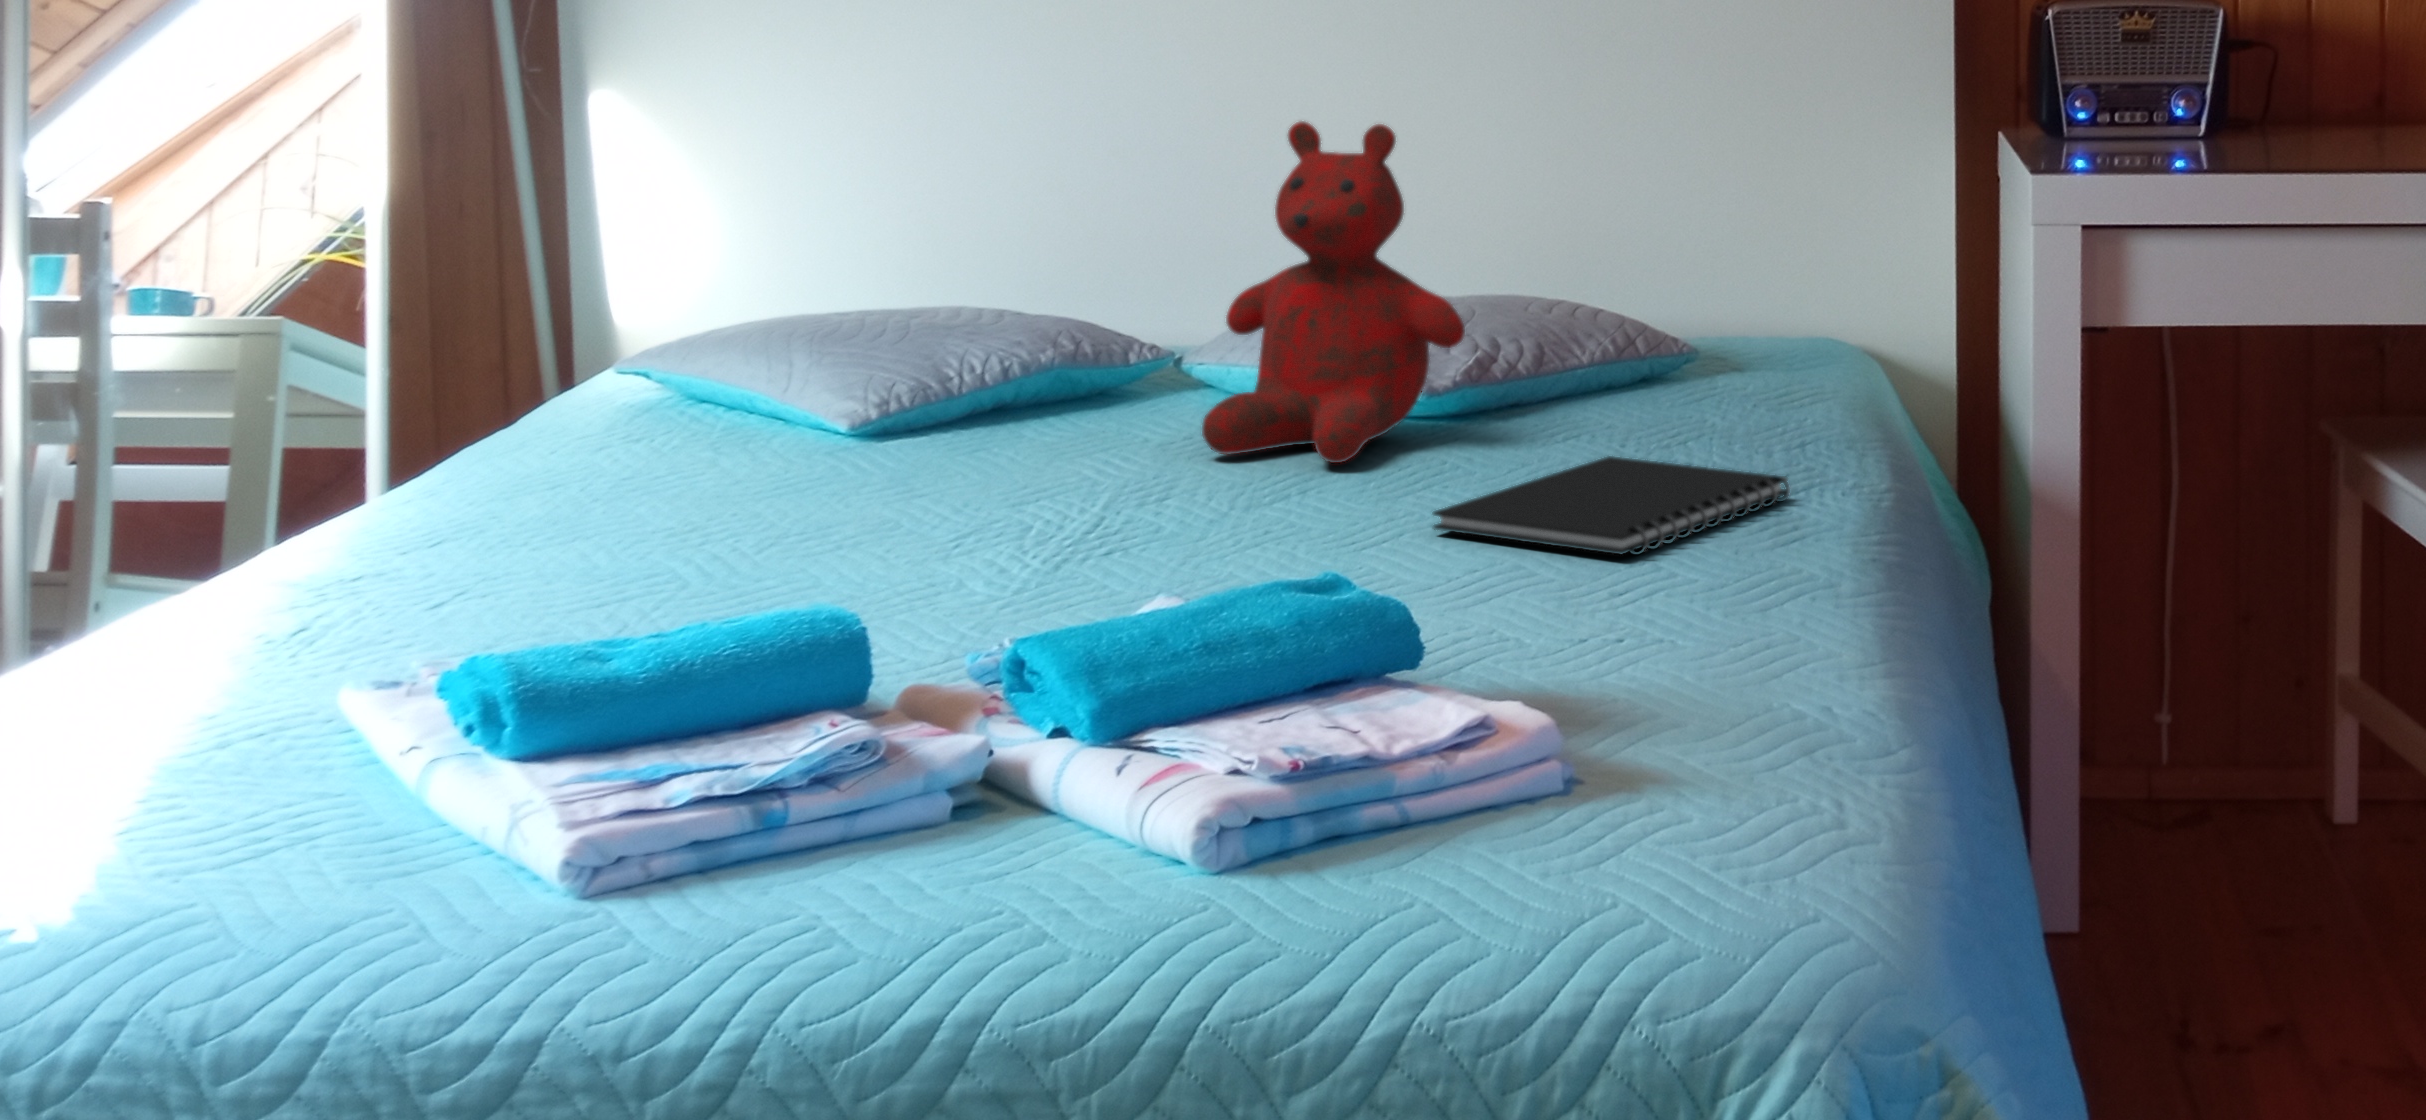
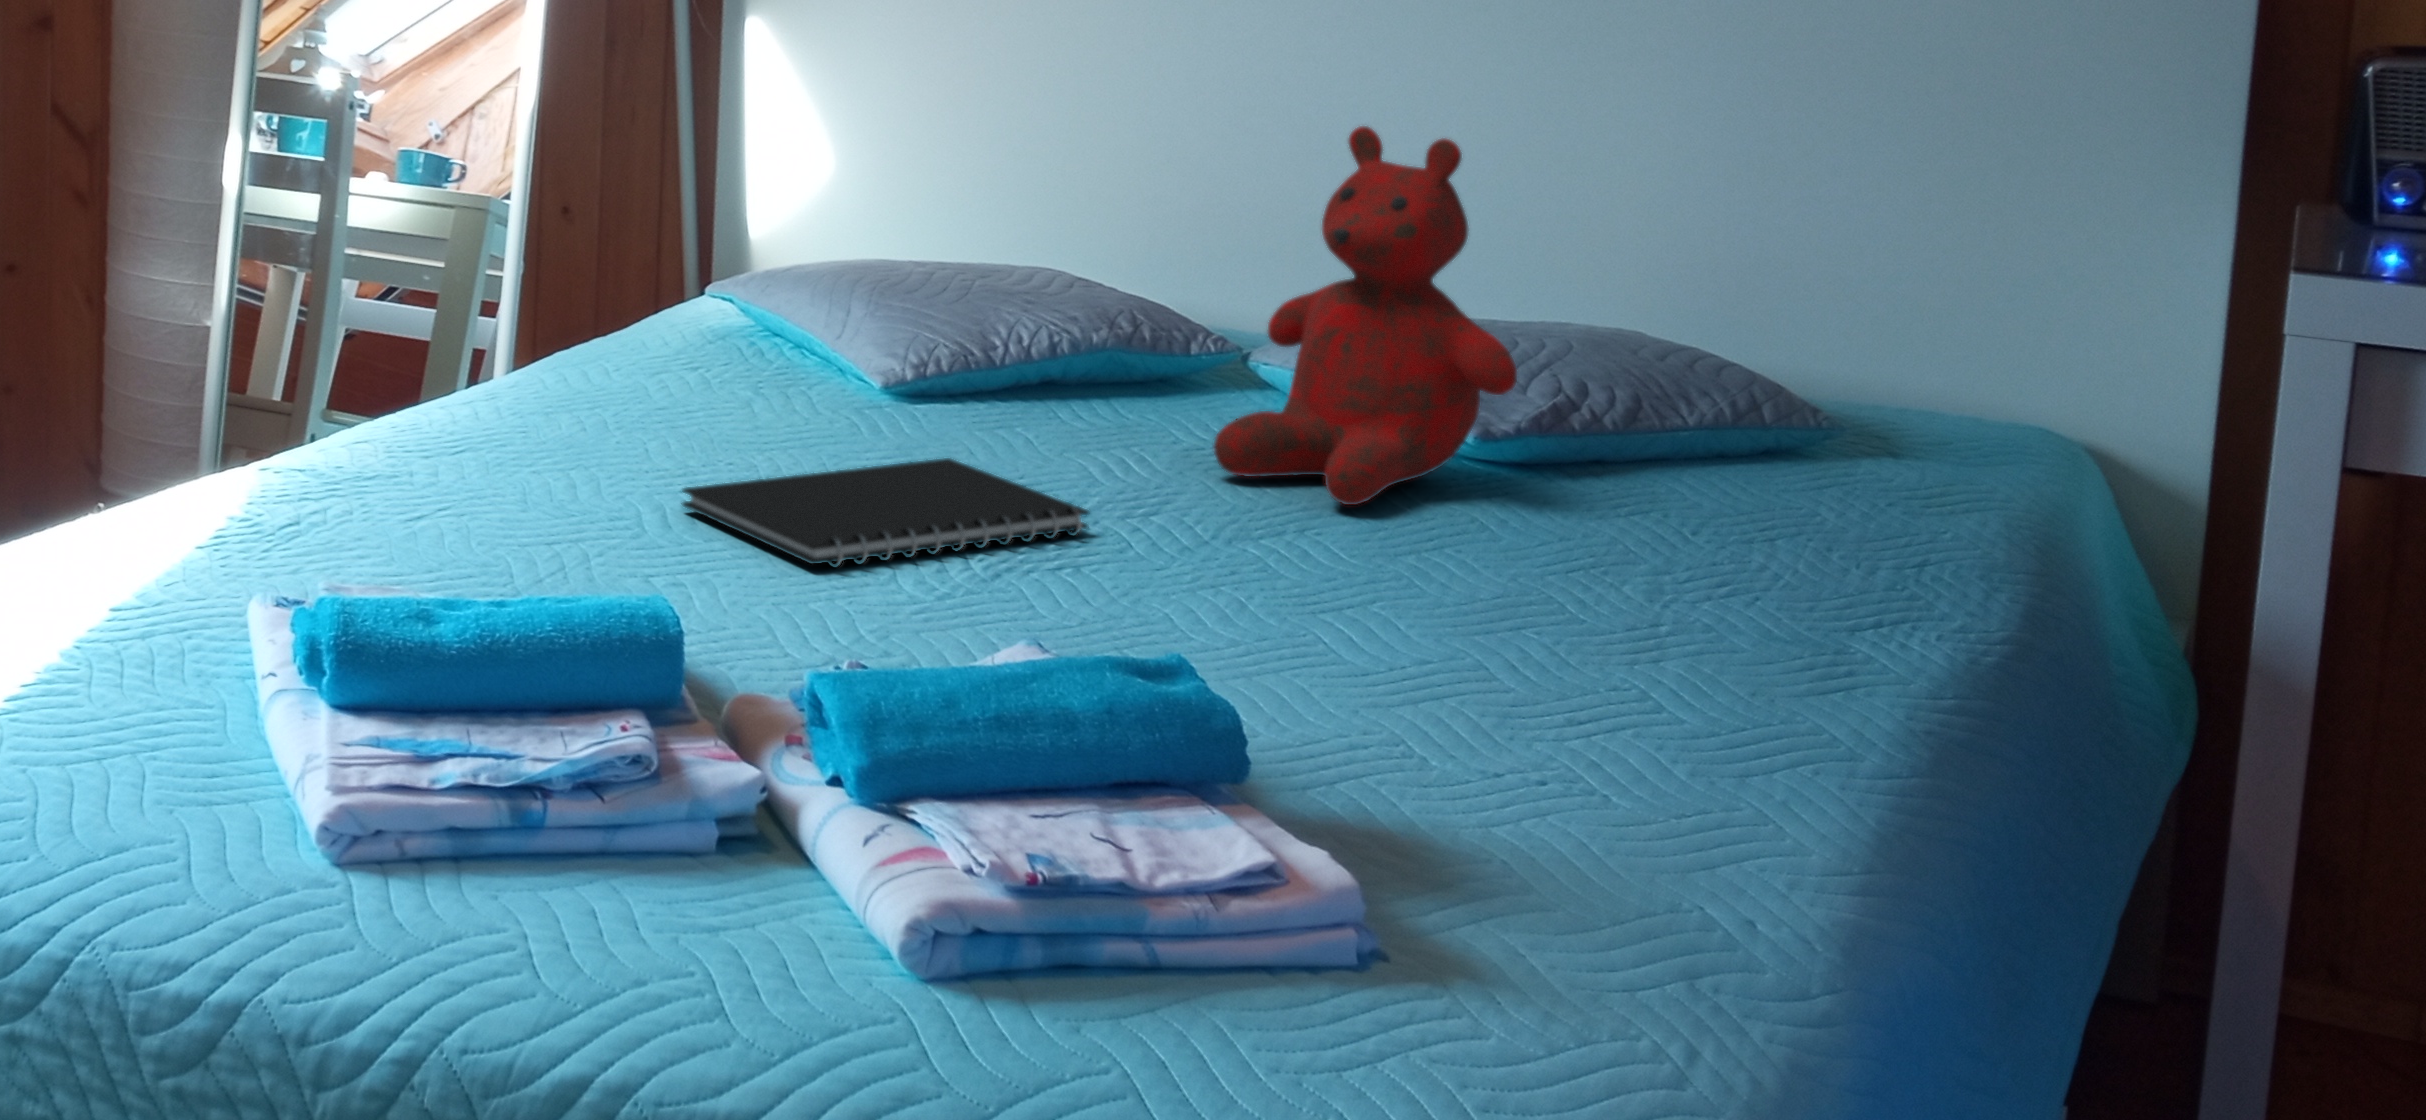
notebook: present [1433,456,1790,555] -> present [683,458,1089,567]

